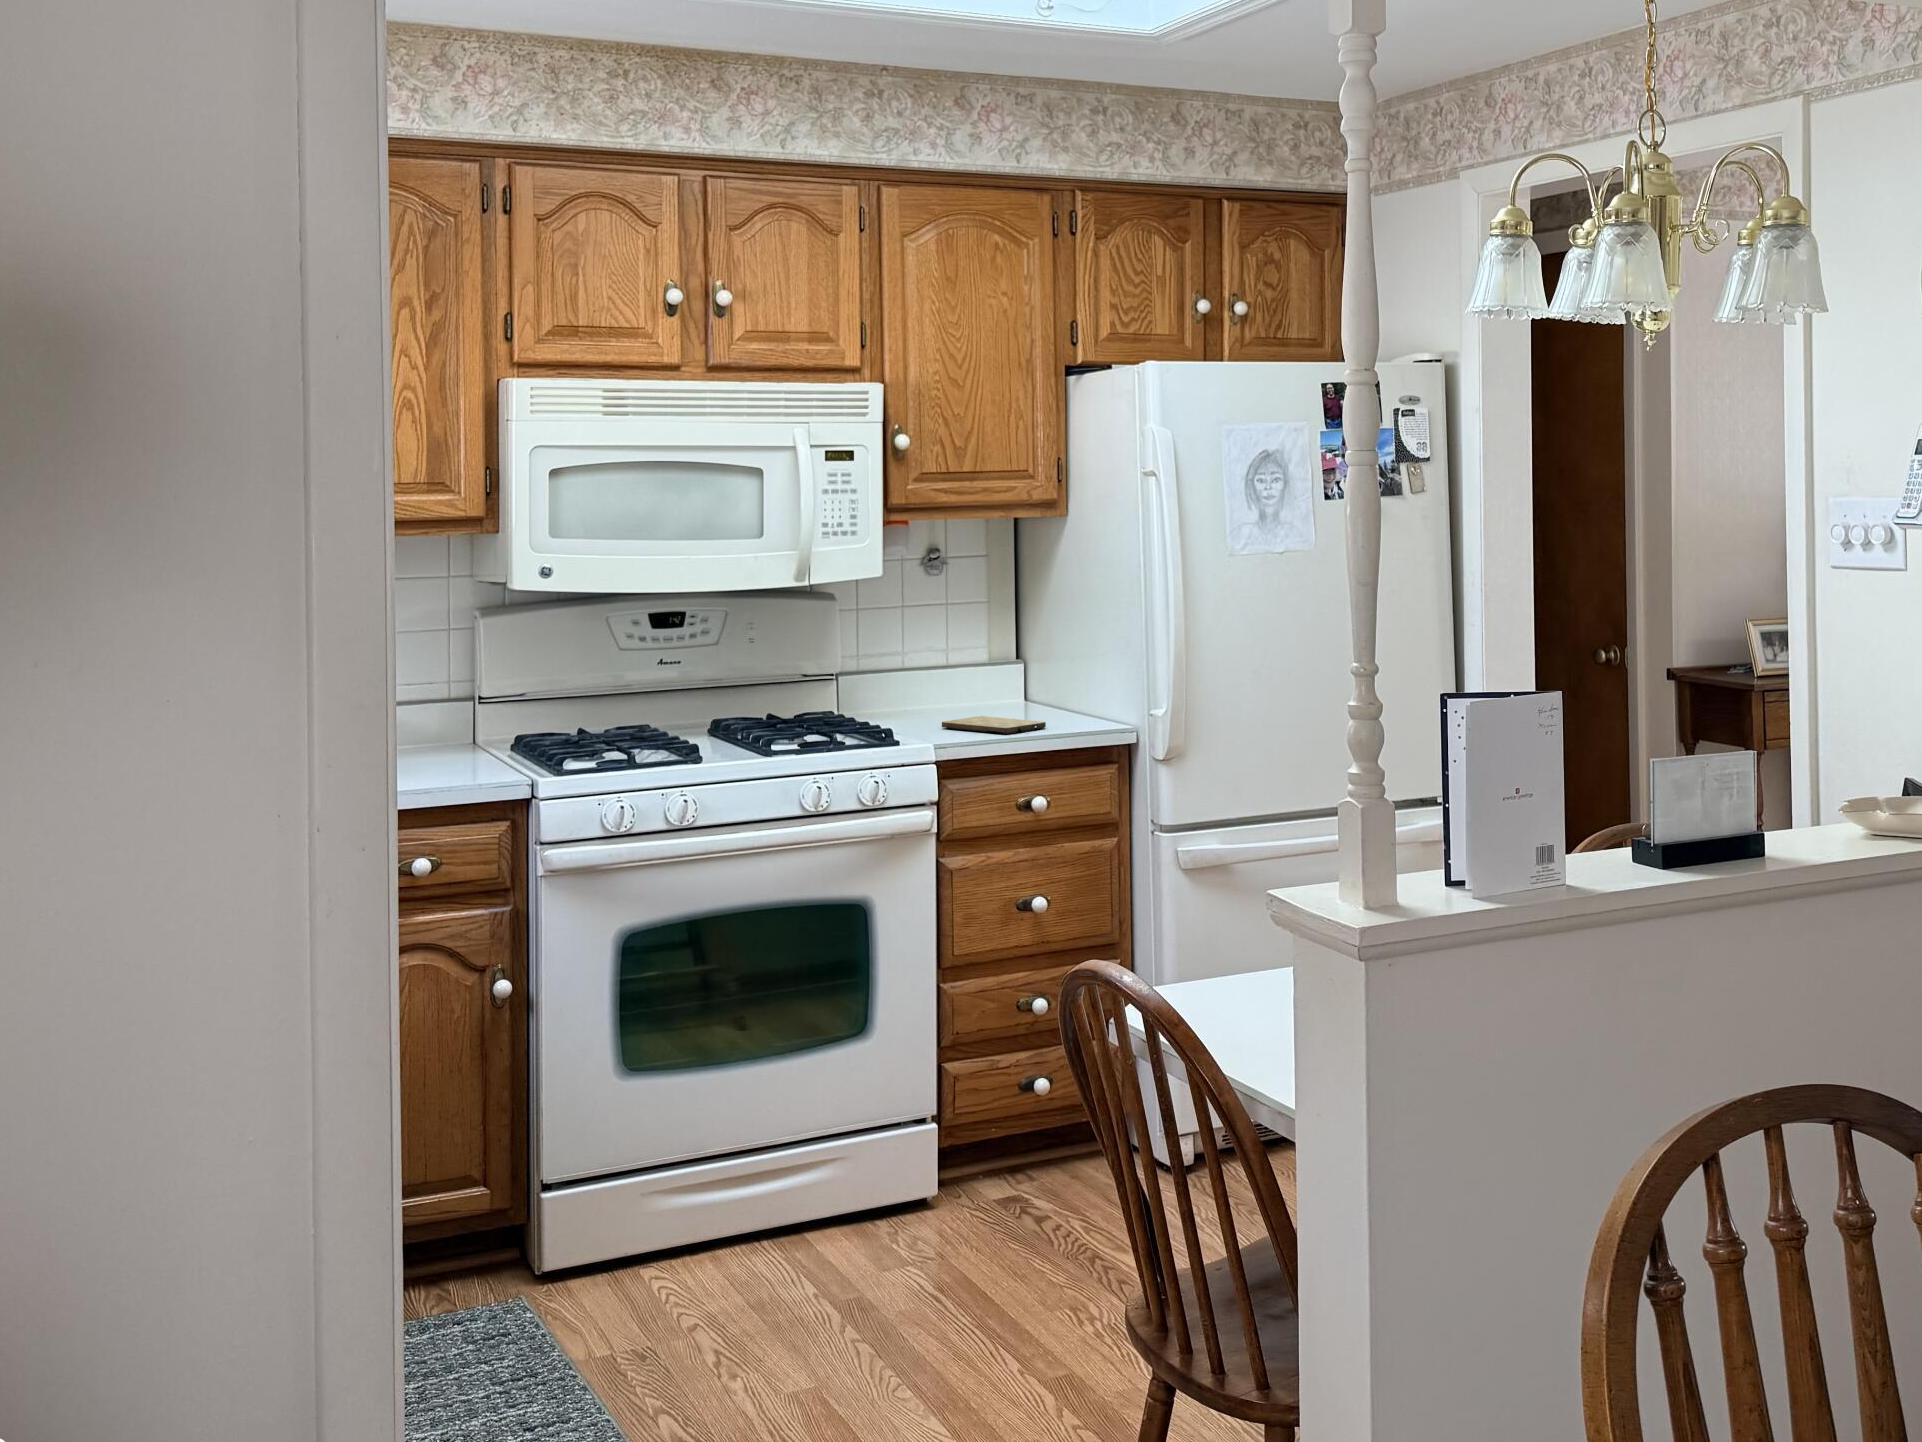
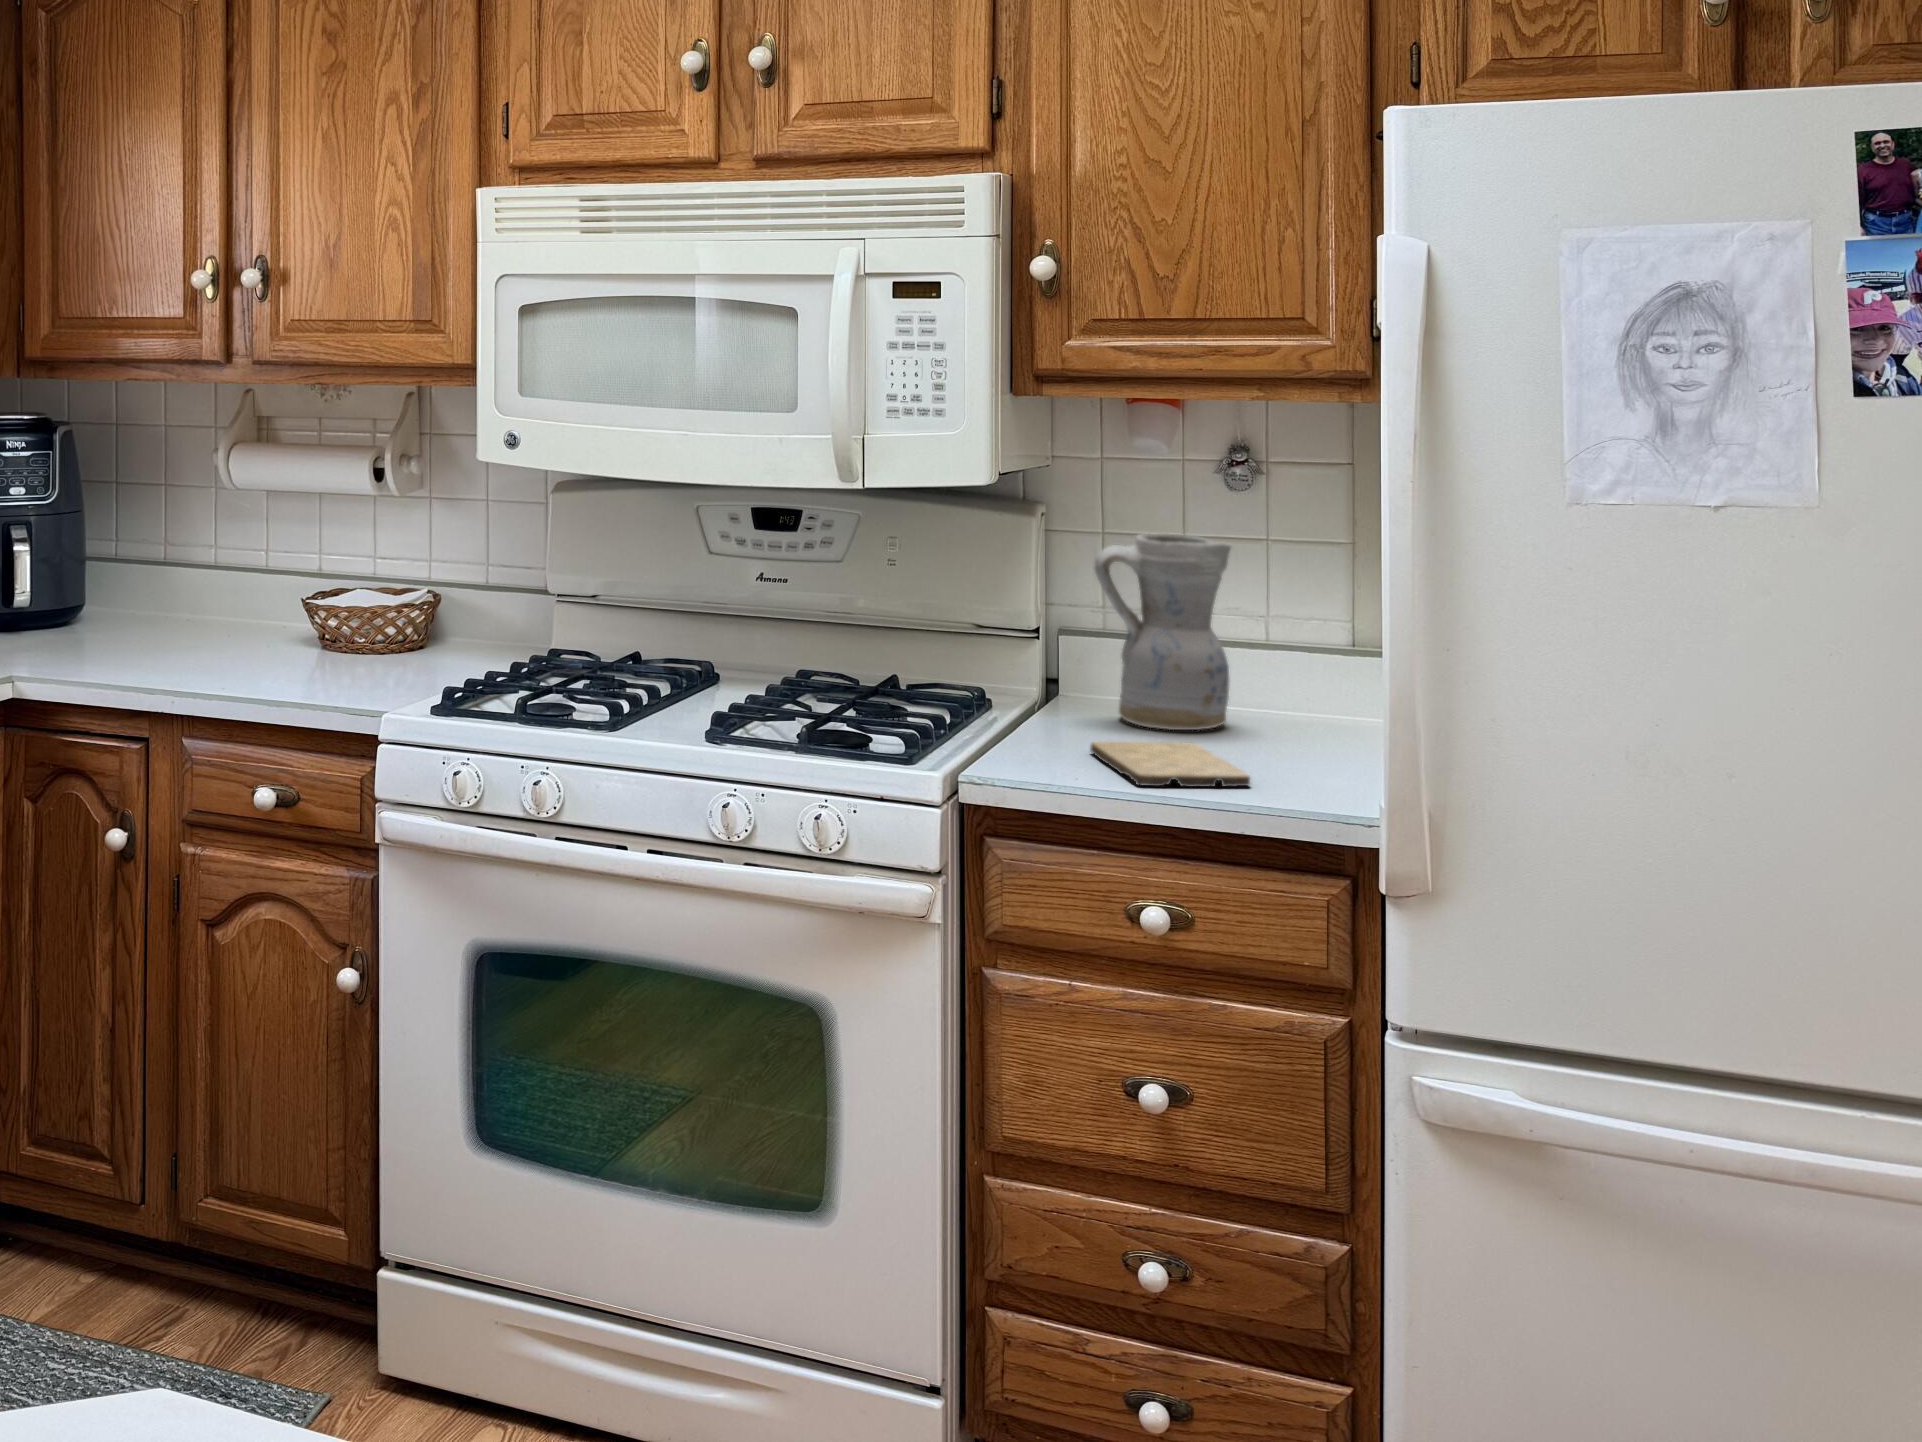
ceramic pitcher: none [893,602,962,717] -> present [1095,533,1231,730]

